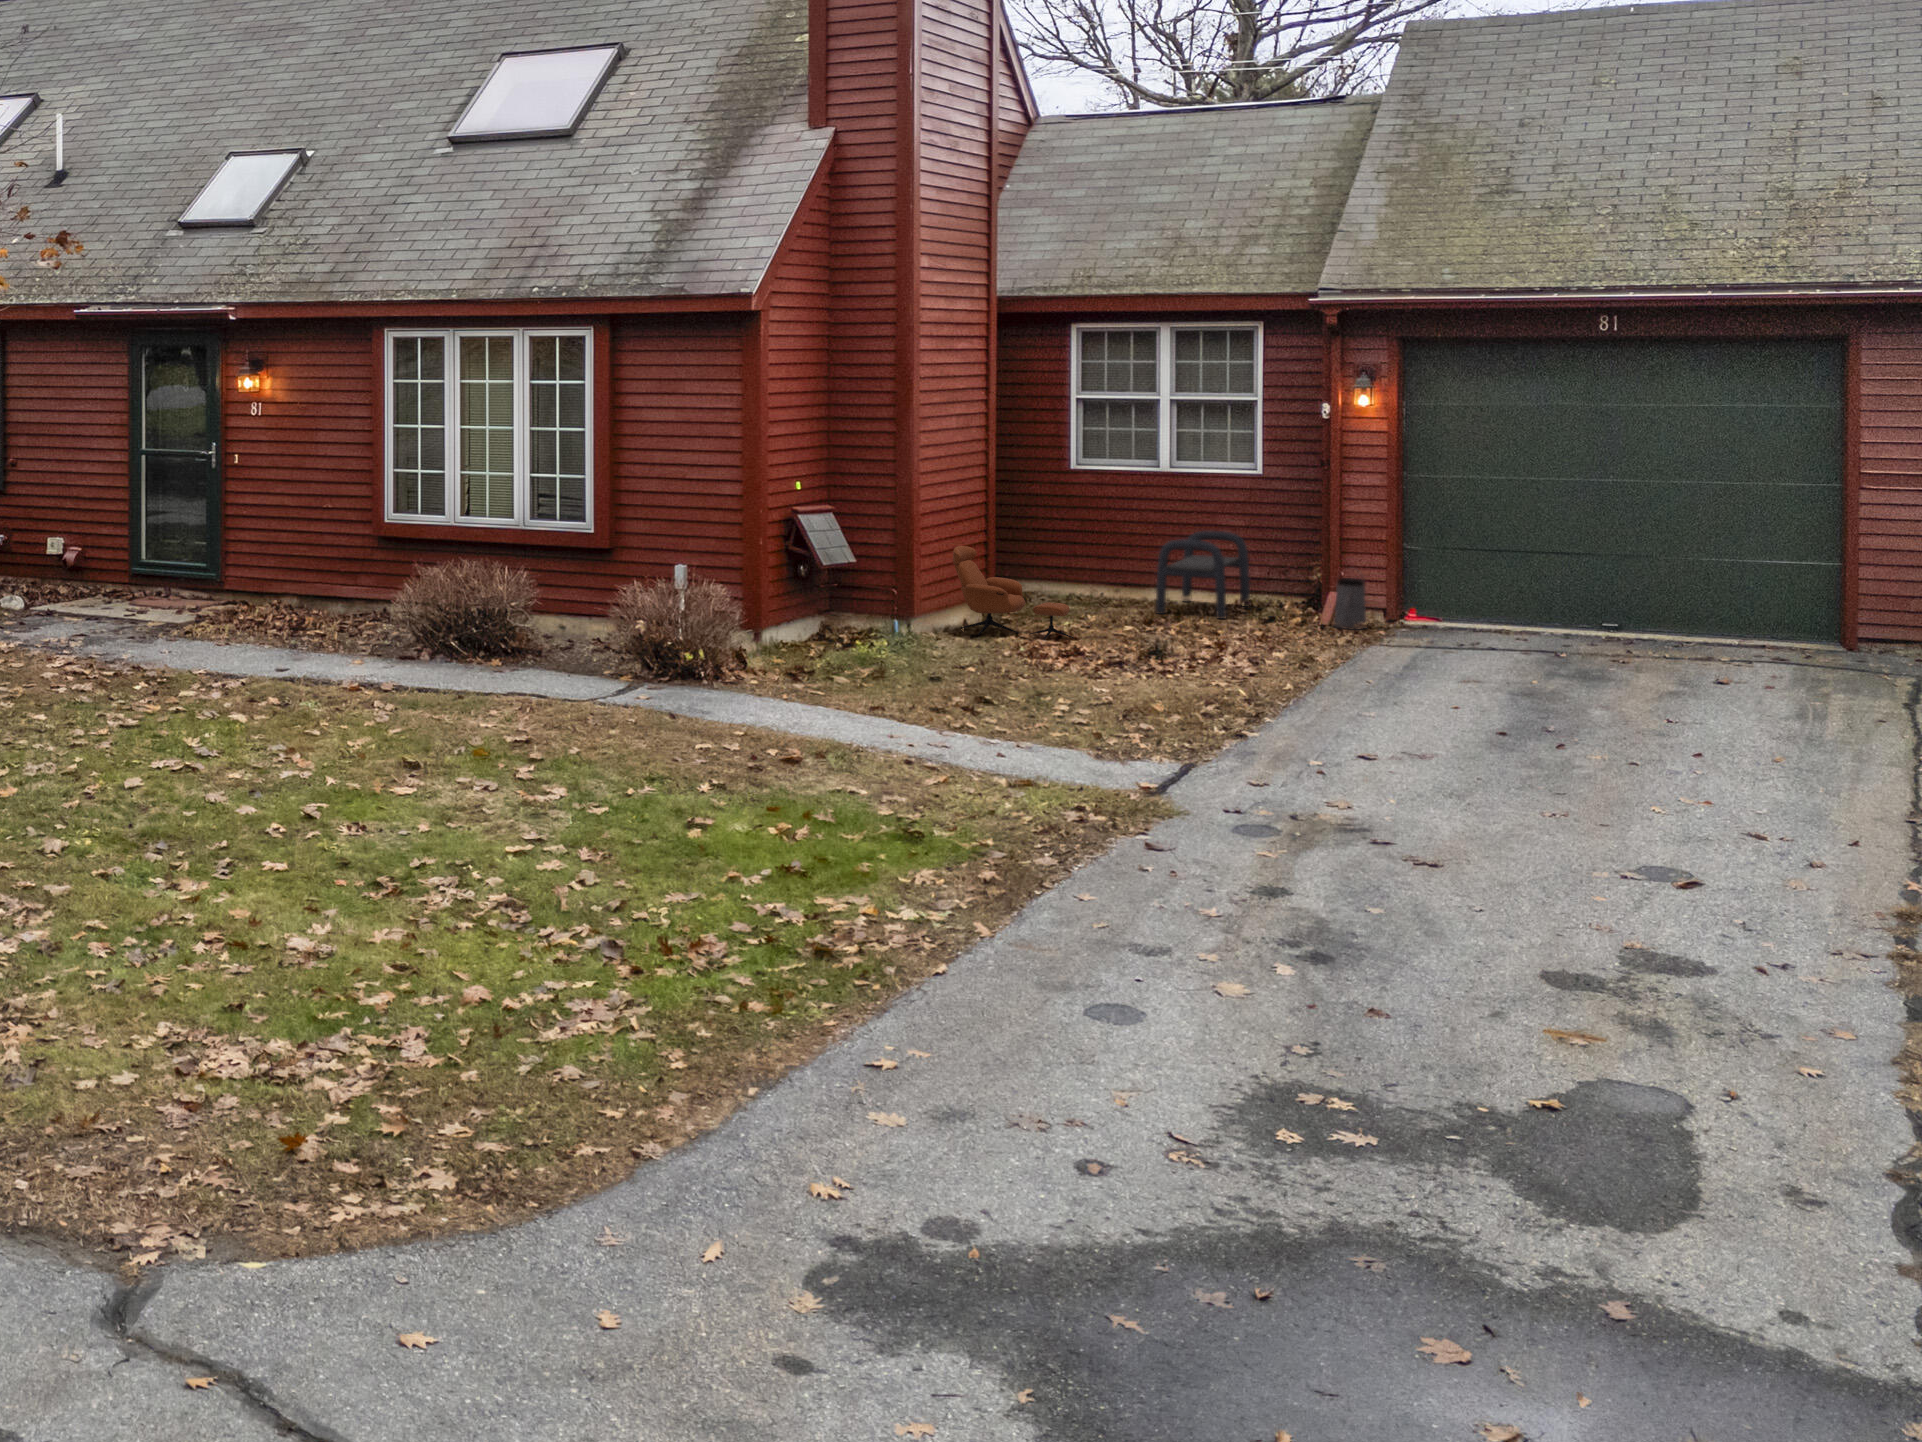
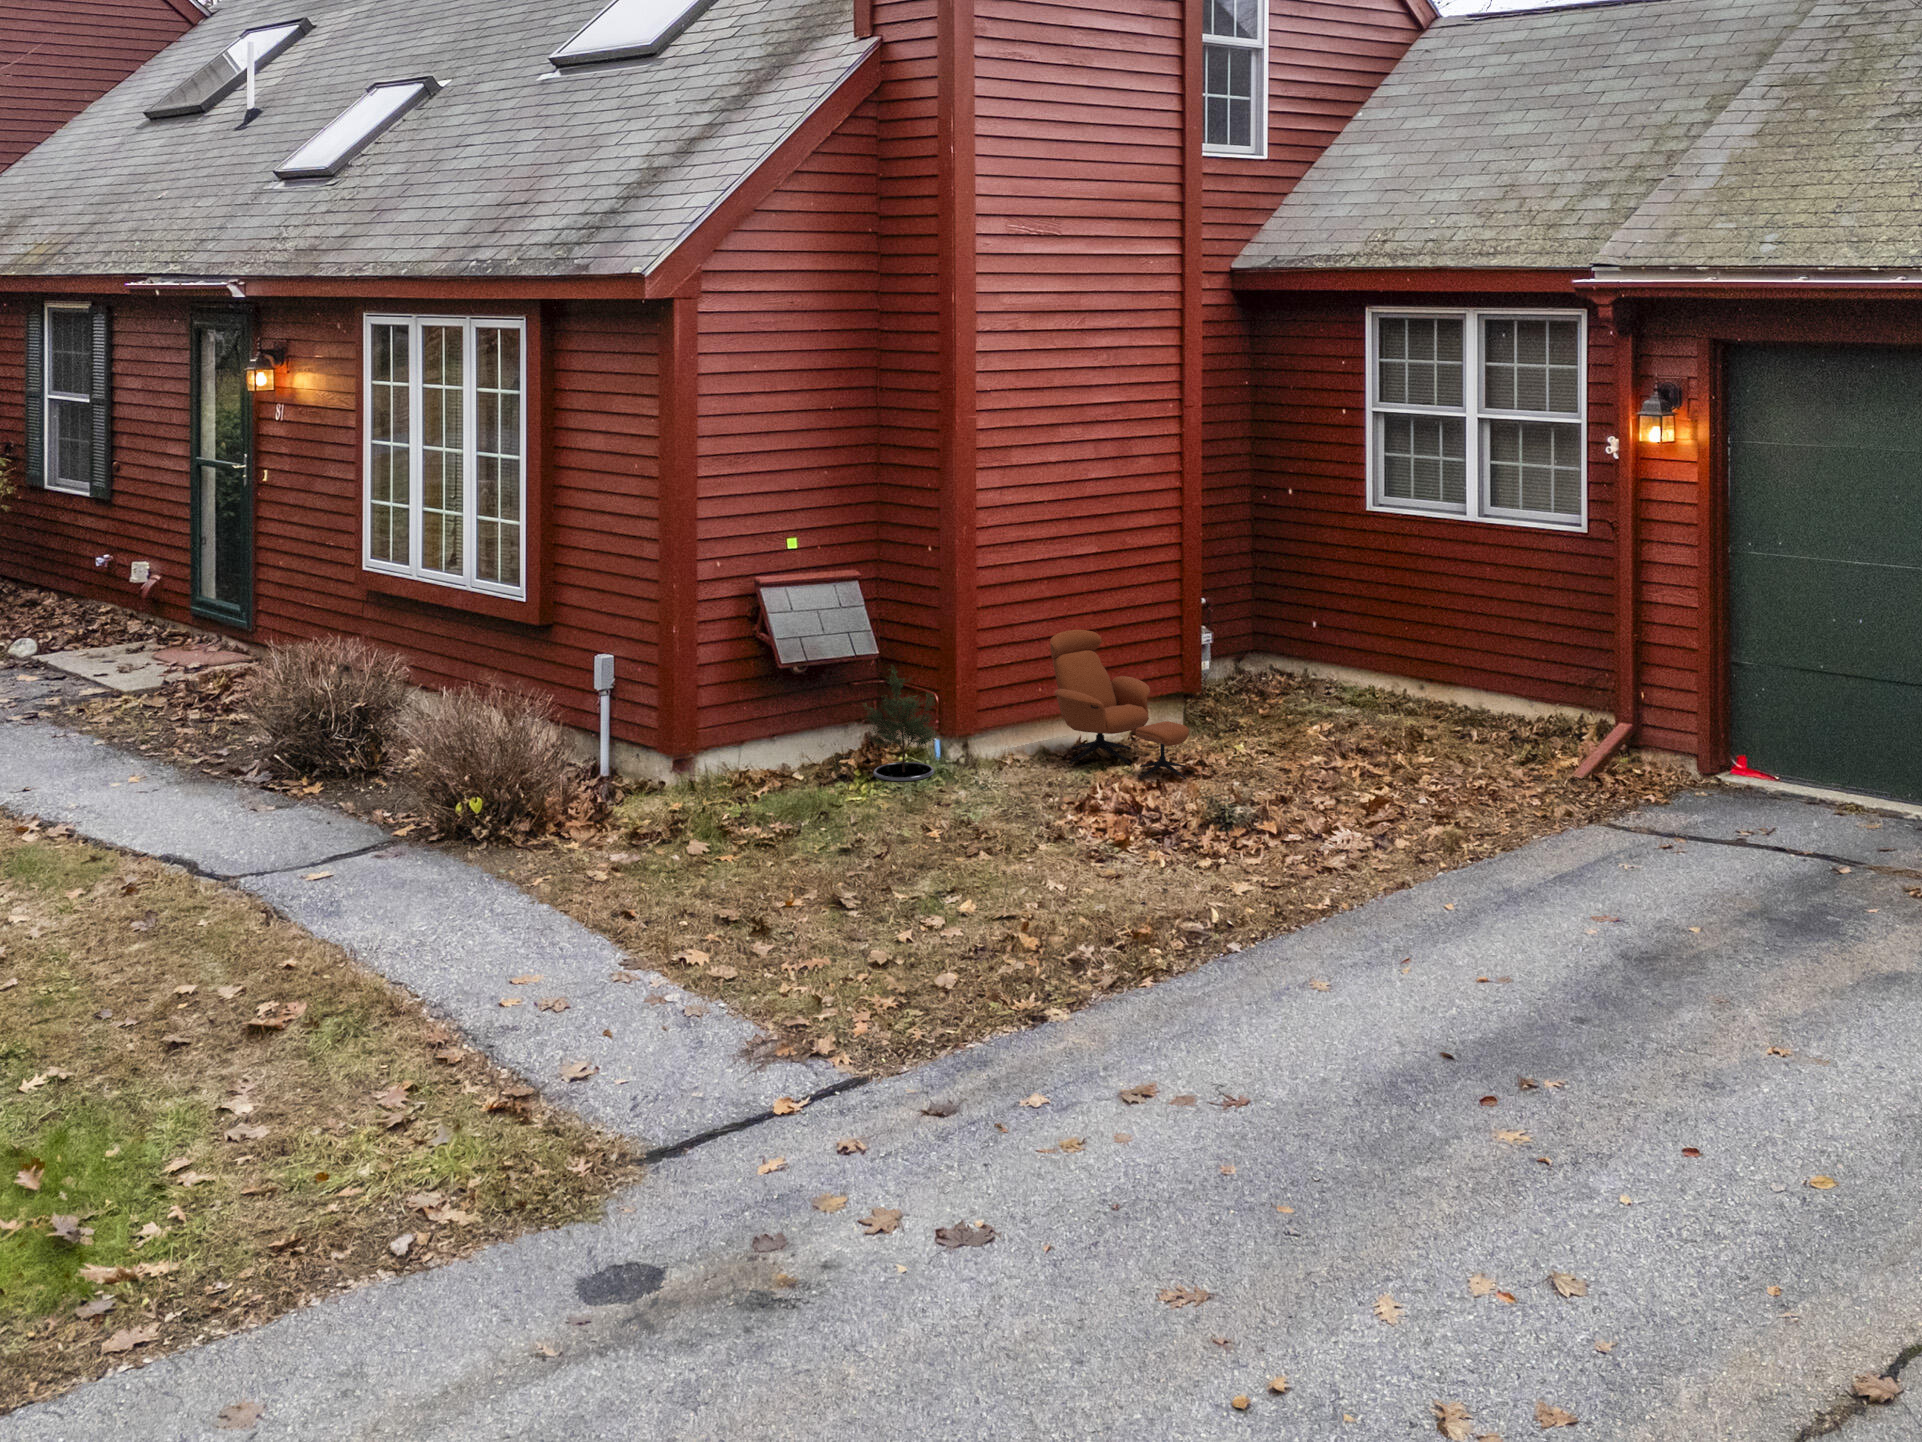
bench: present [1156,531,1250,619] -> none [1403,610,1567,749]
potted tree: none [858,567,908,647] -> present [864,665,937,781]
watering can: present [1334,576,1367,630] -> none [1620,687,1684,784]

